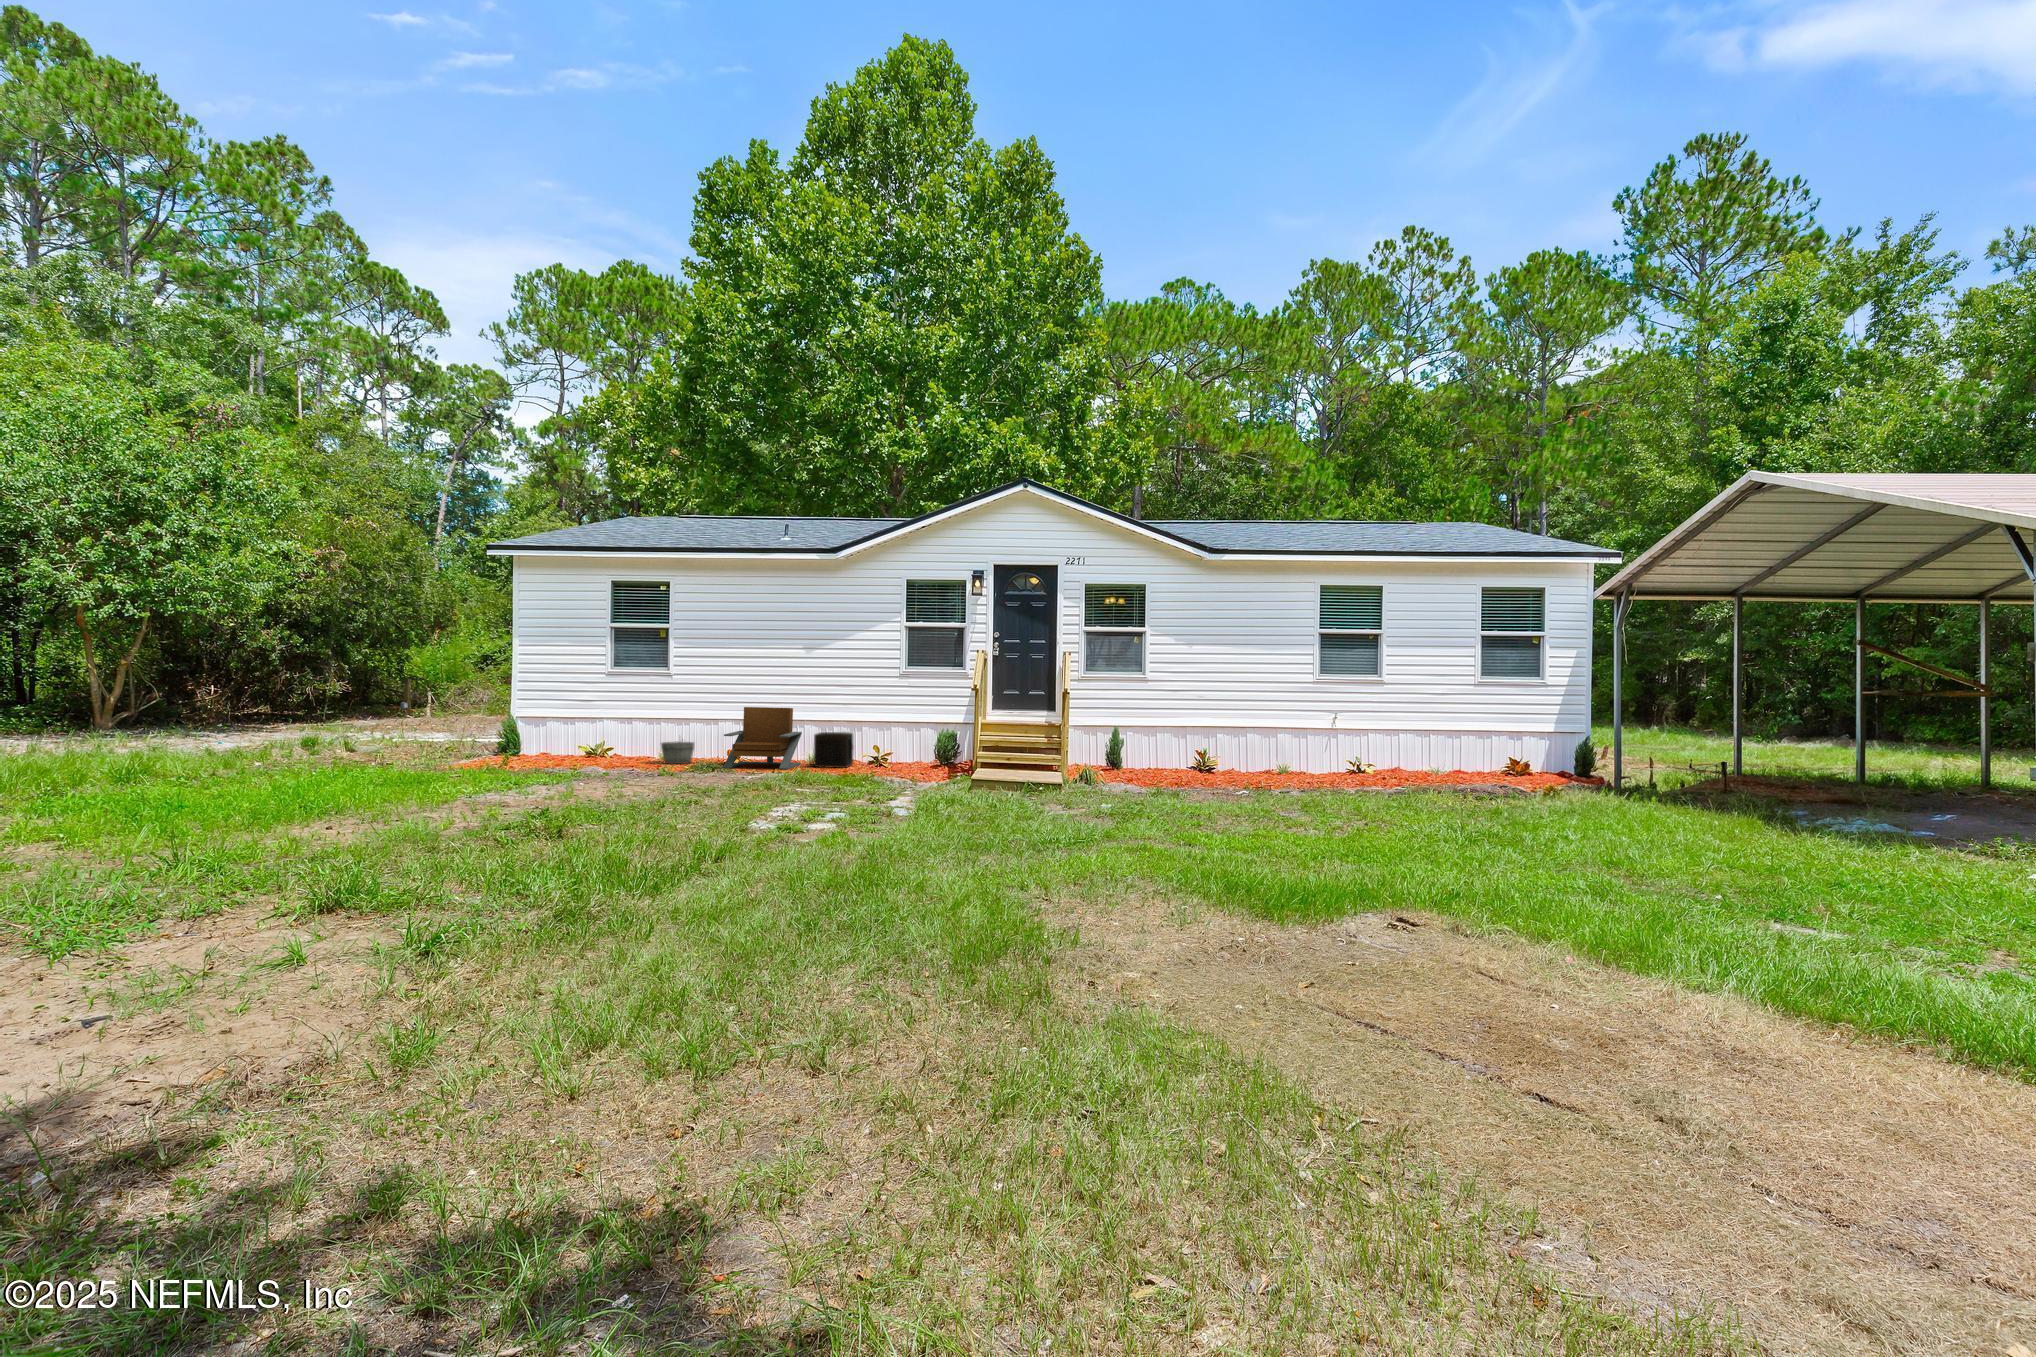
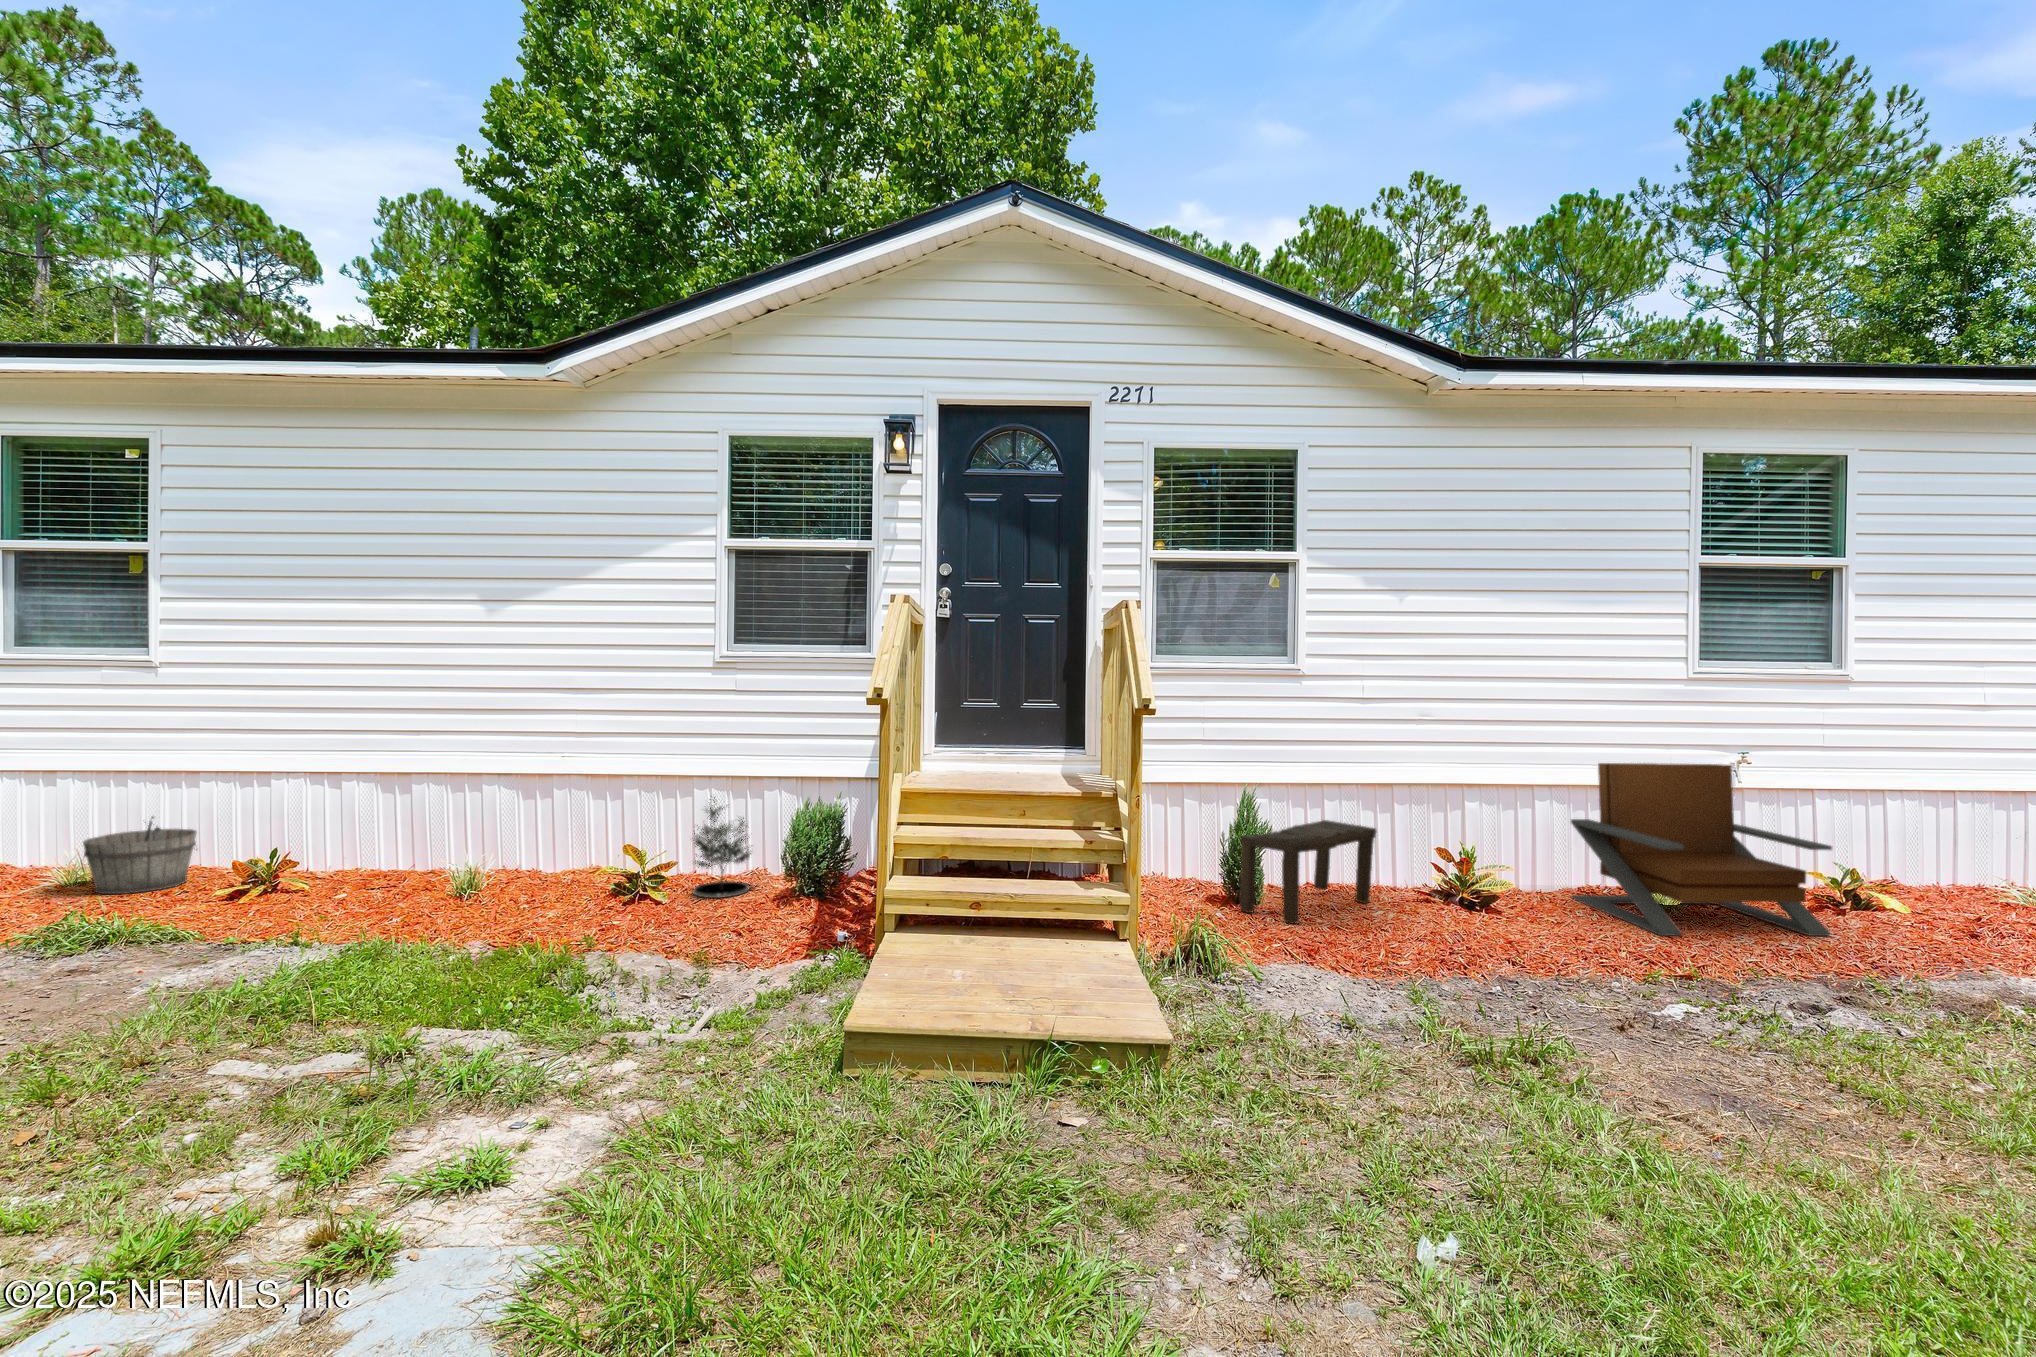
lounge chair: present [723,707,802,770] -> present [1571,763,1832,936]
potted tree: none [895,727,919,768] -> present [692,796,751,898]
wooden crate: present [814,732,854,768] -> none [472,803,599,902]
bench: none [1113,741,1172,776] -> present [1240,820,1376,924]

